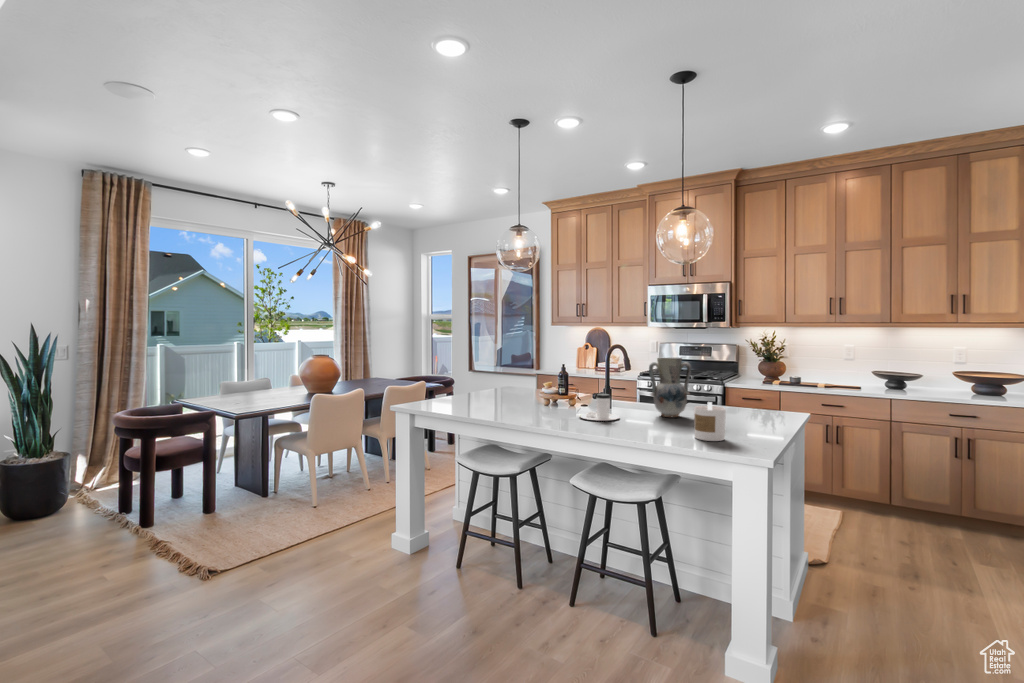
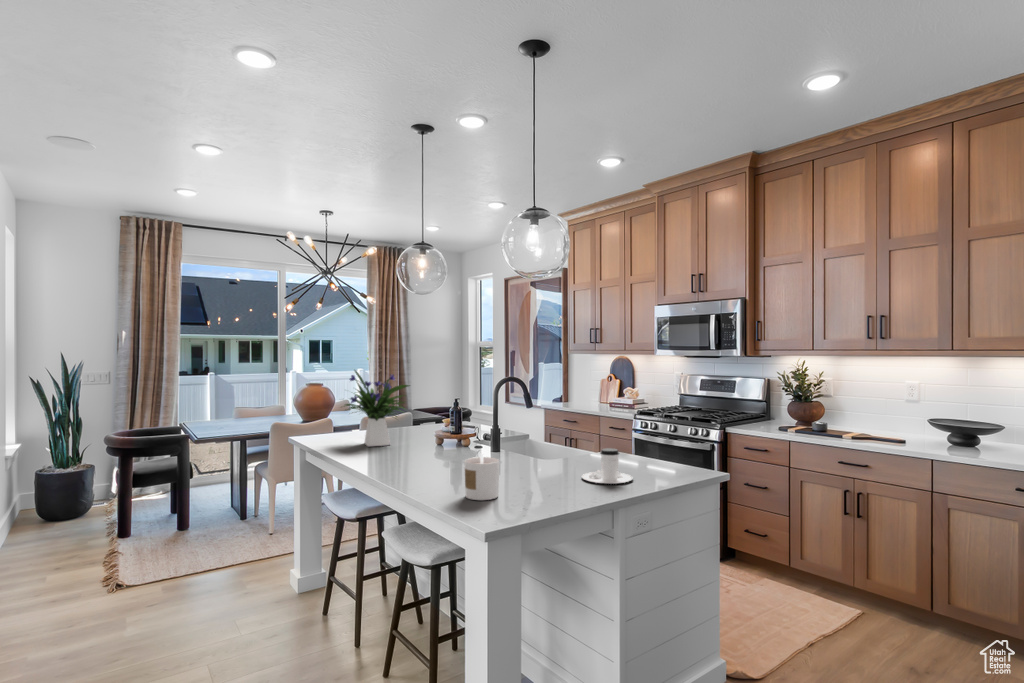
flower arrangement: none [463,336,532,408] -> present [345,370,410,446]
vase: present [649,358,691,417] -> none [497,397,542,468]
coffee cup: present [580,394,620,421] -> present [582,448,633,484]

